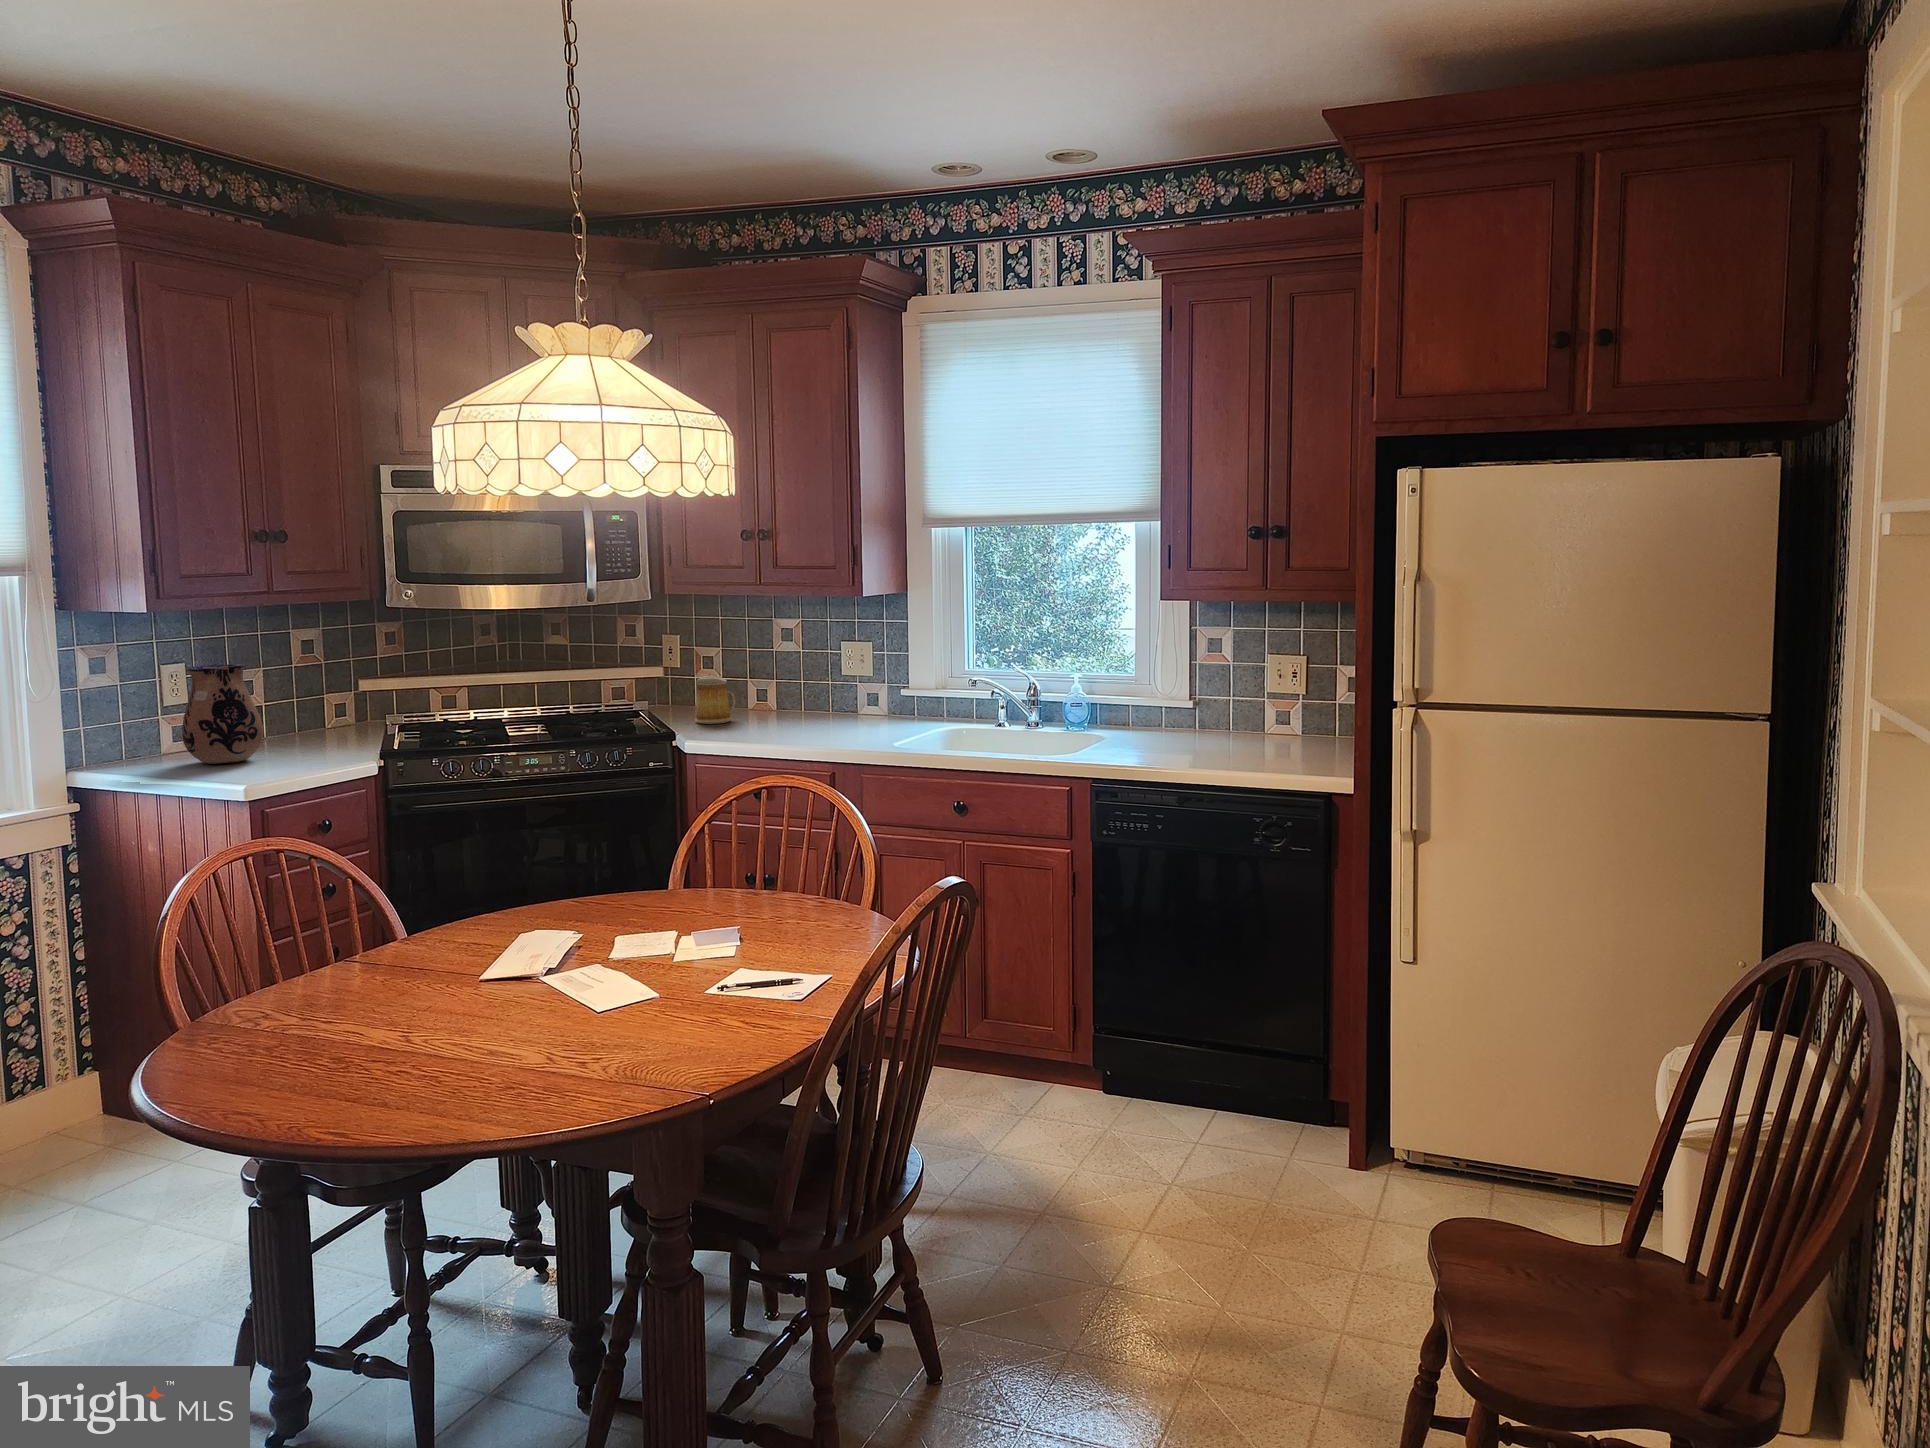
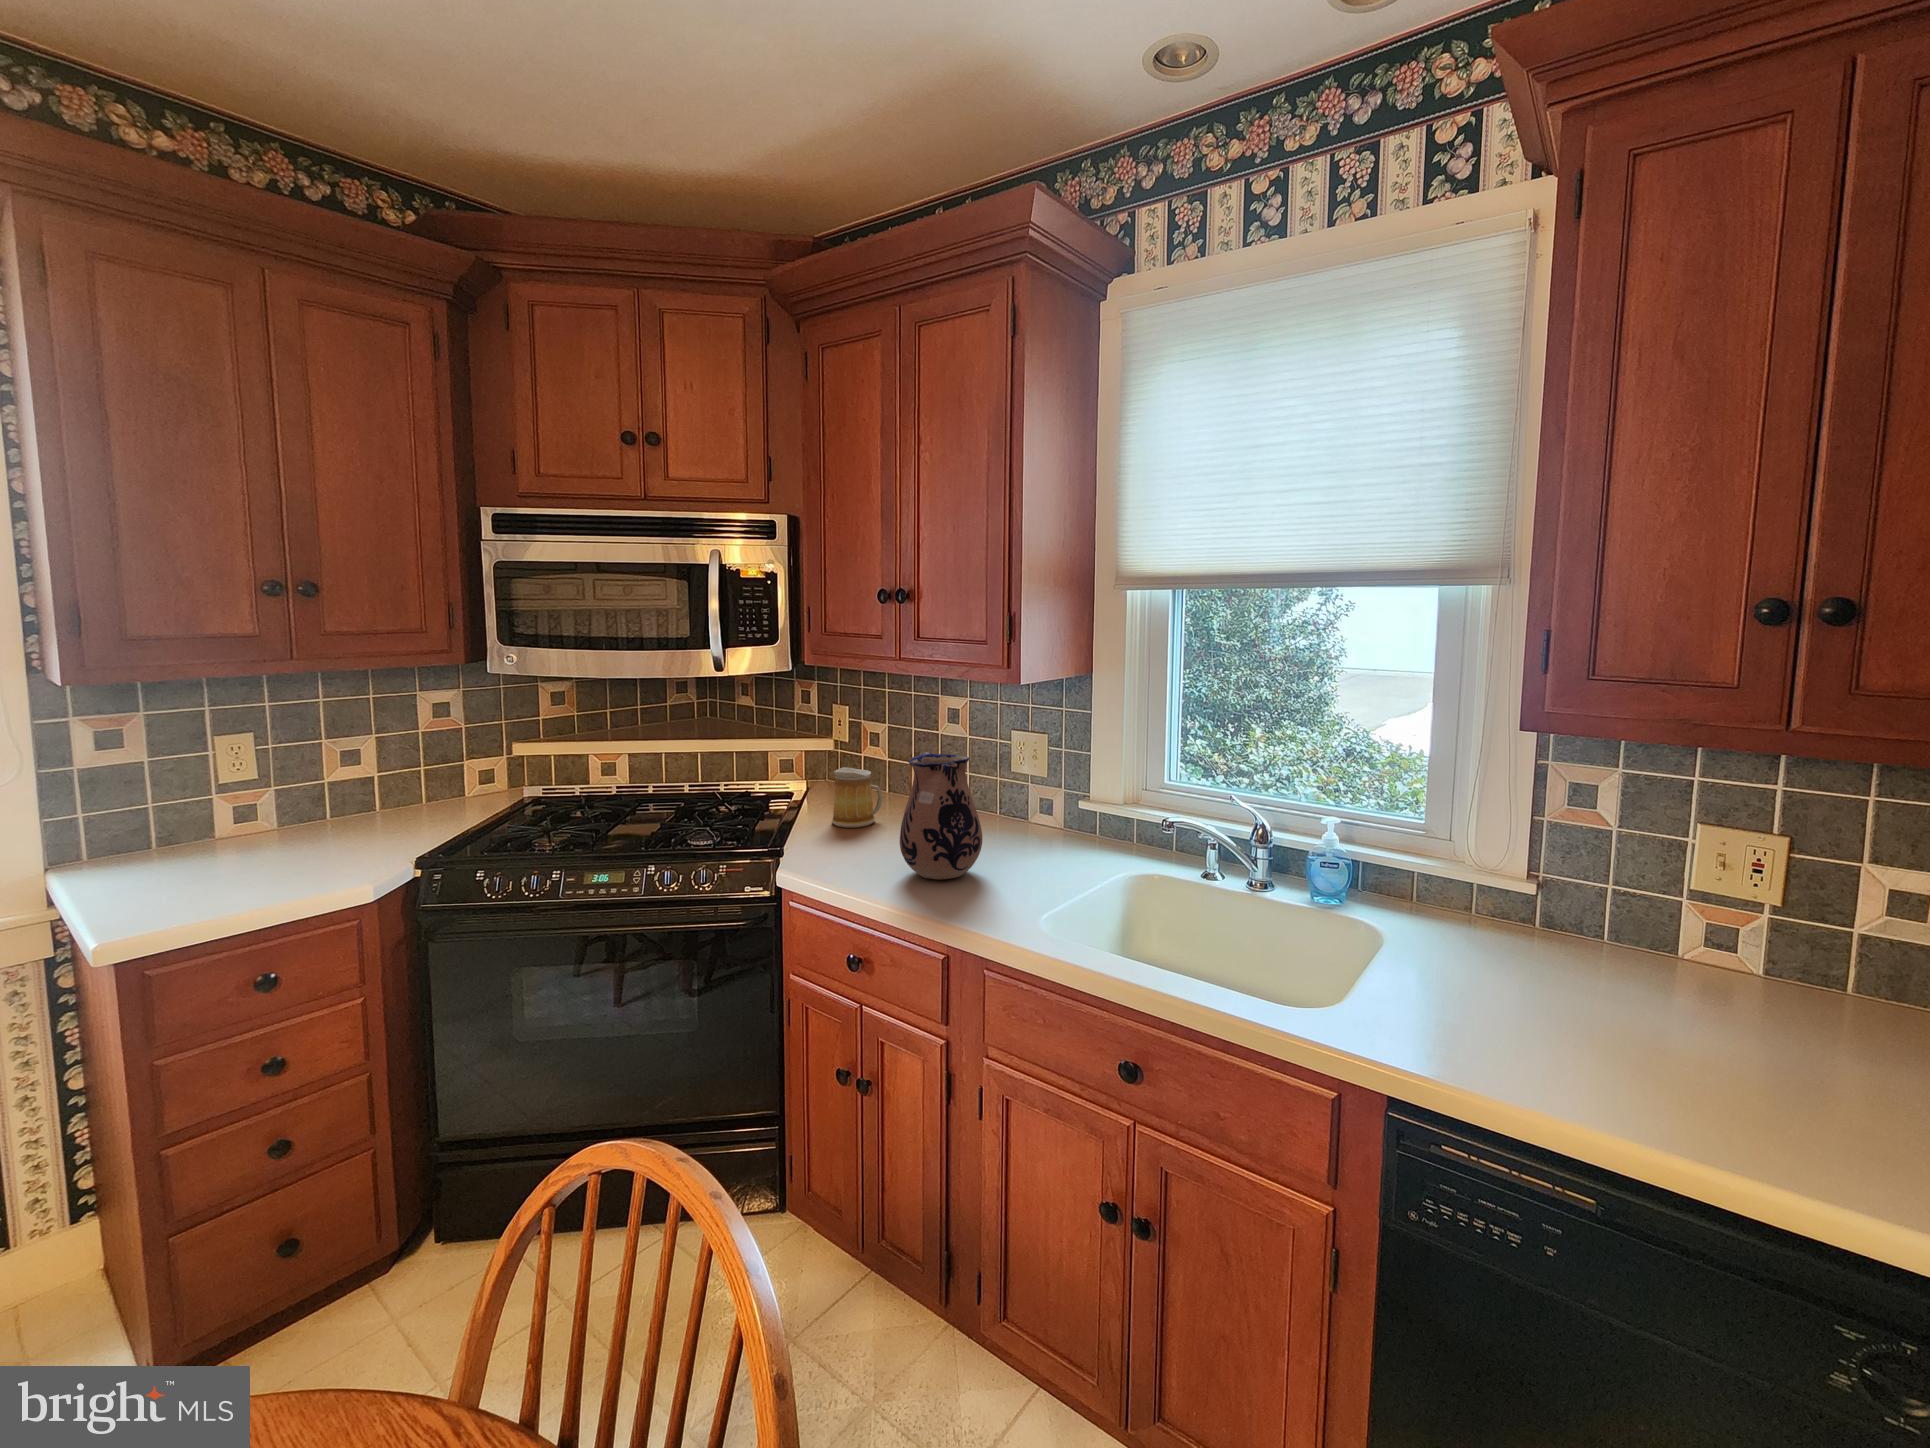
ceramic pitcher: present [182,664,263,764] -> present [900,752,982,879]

